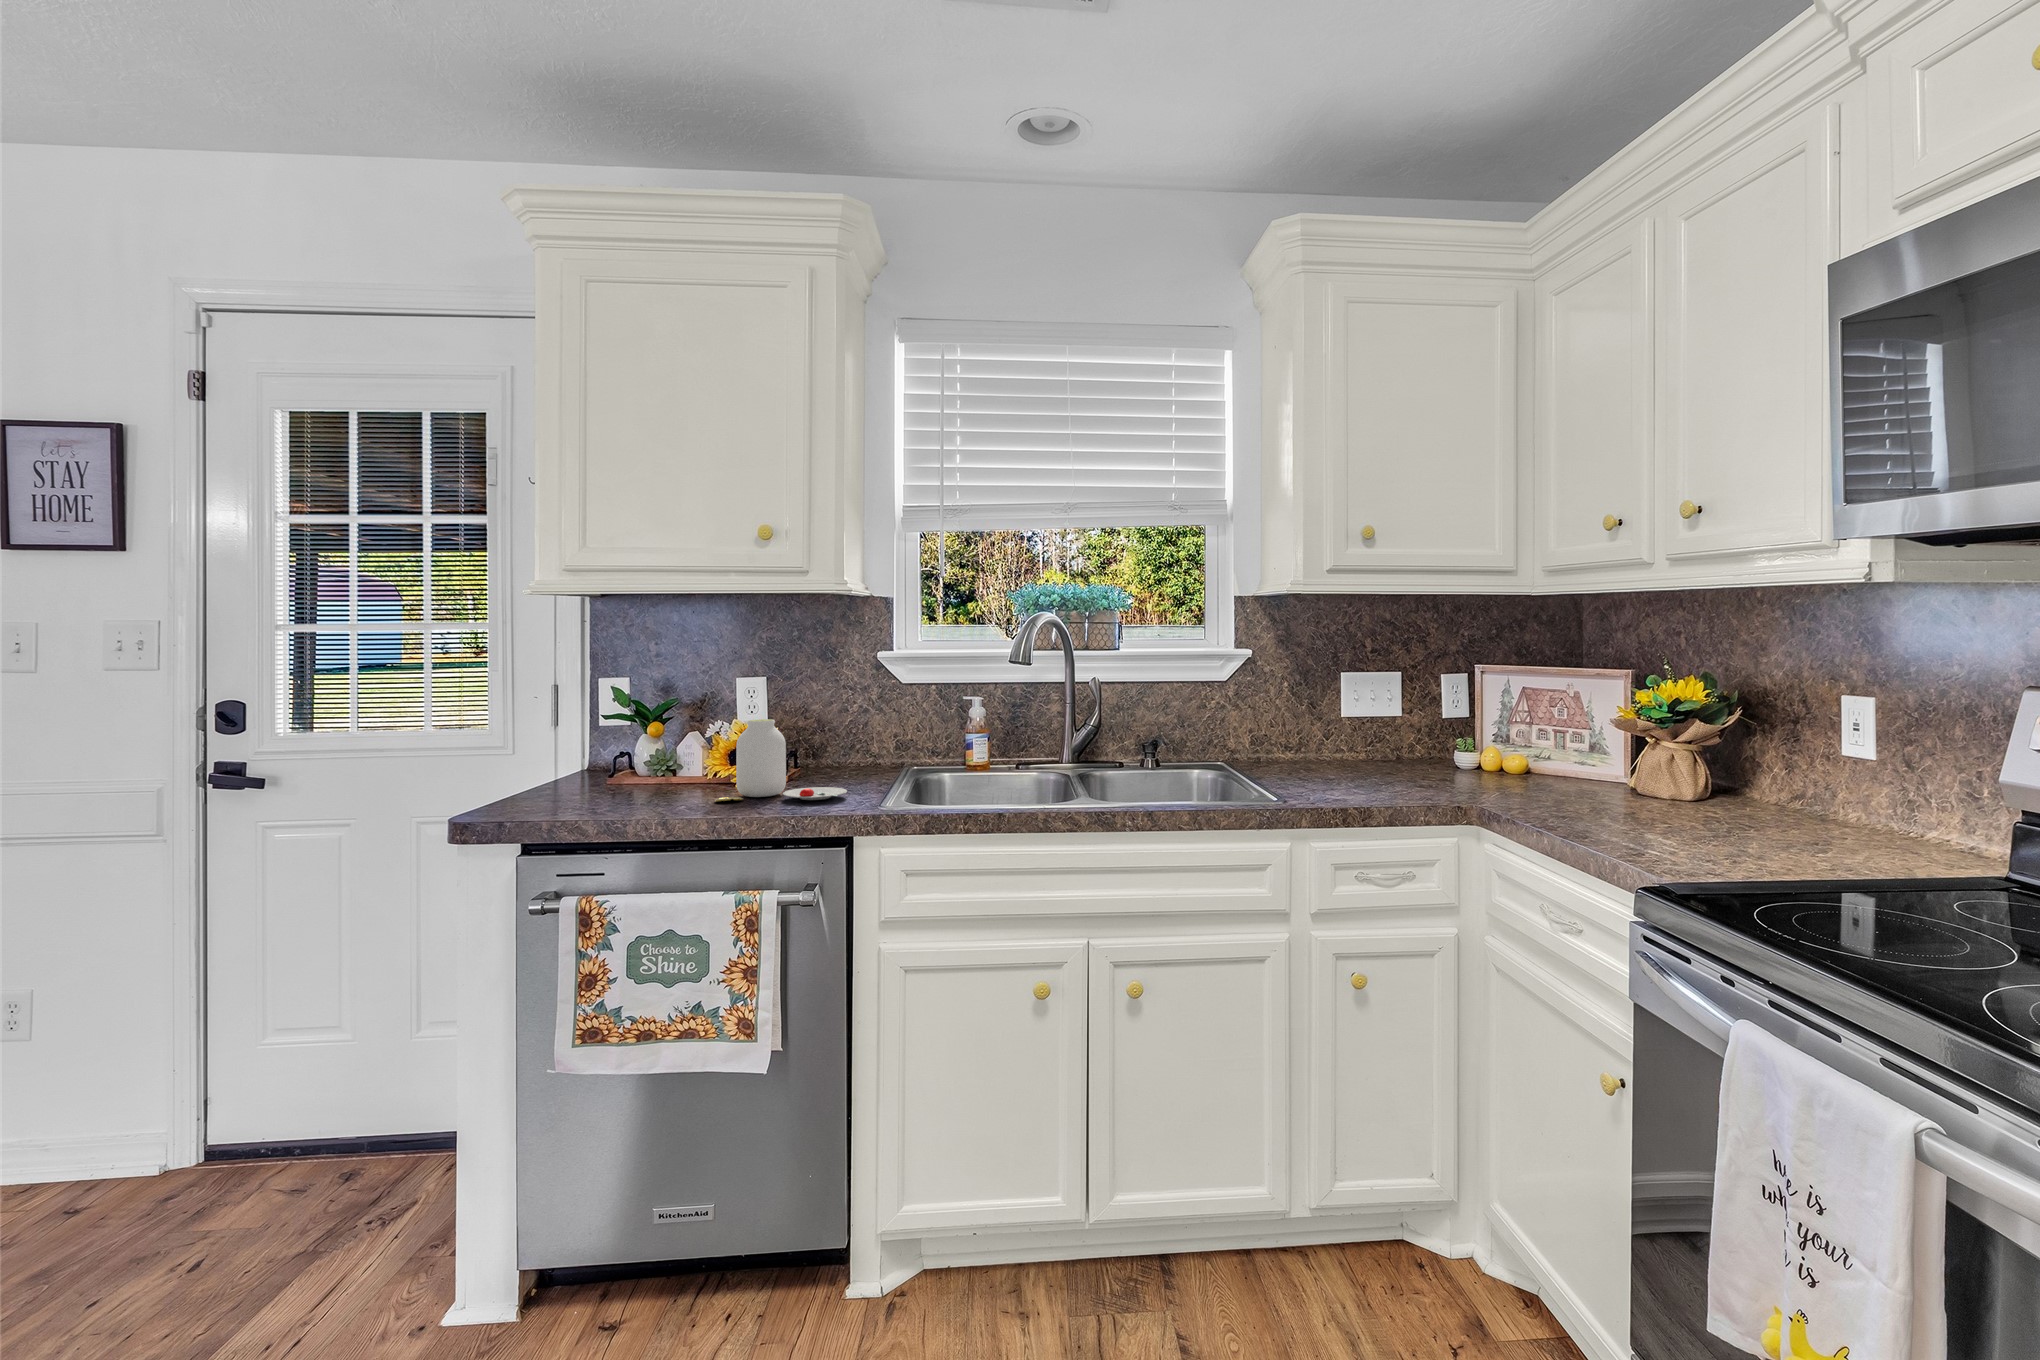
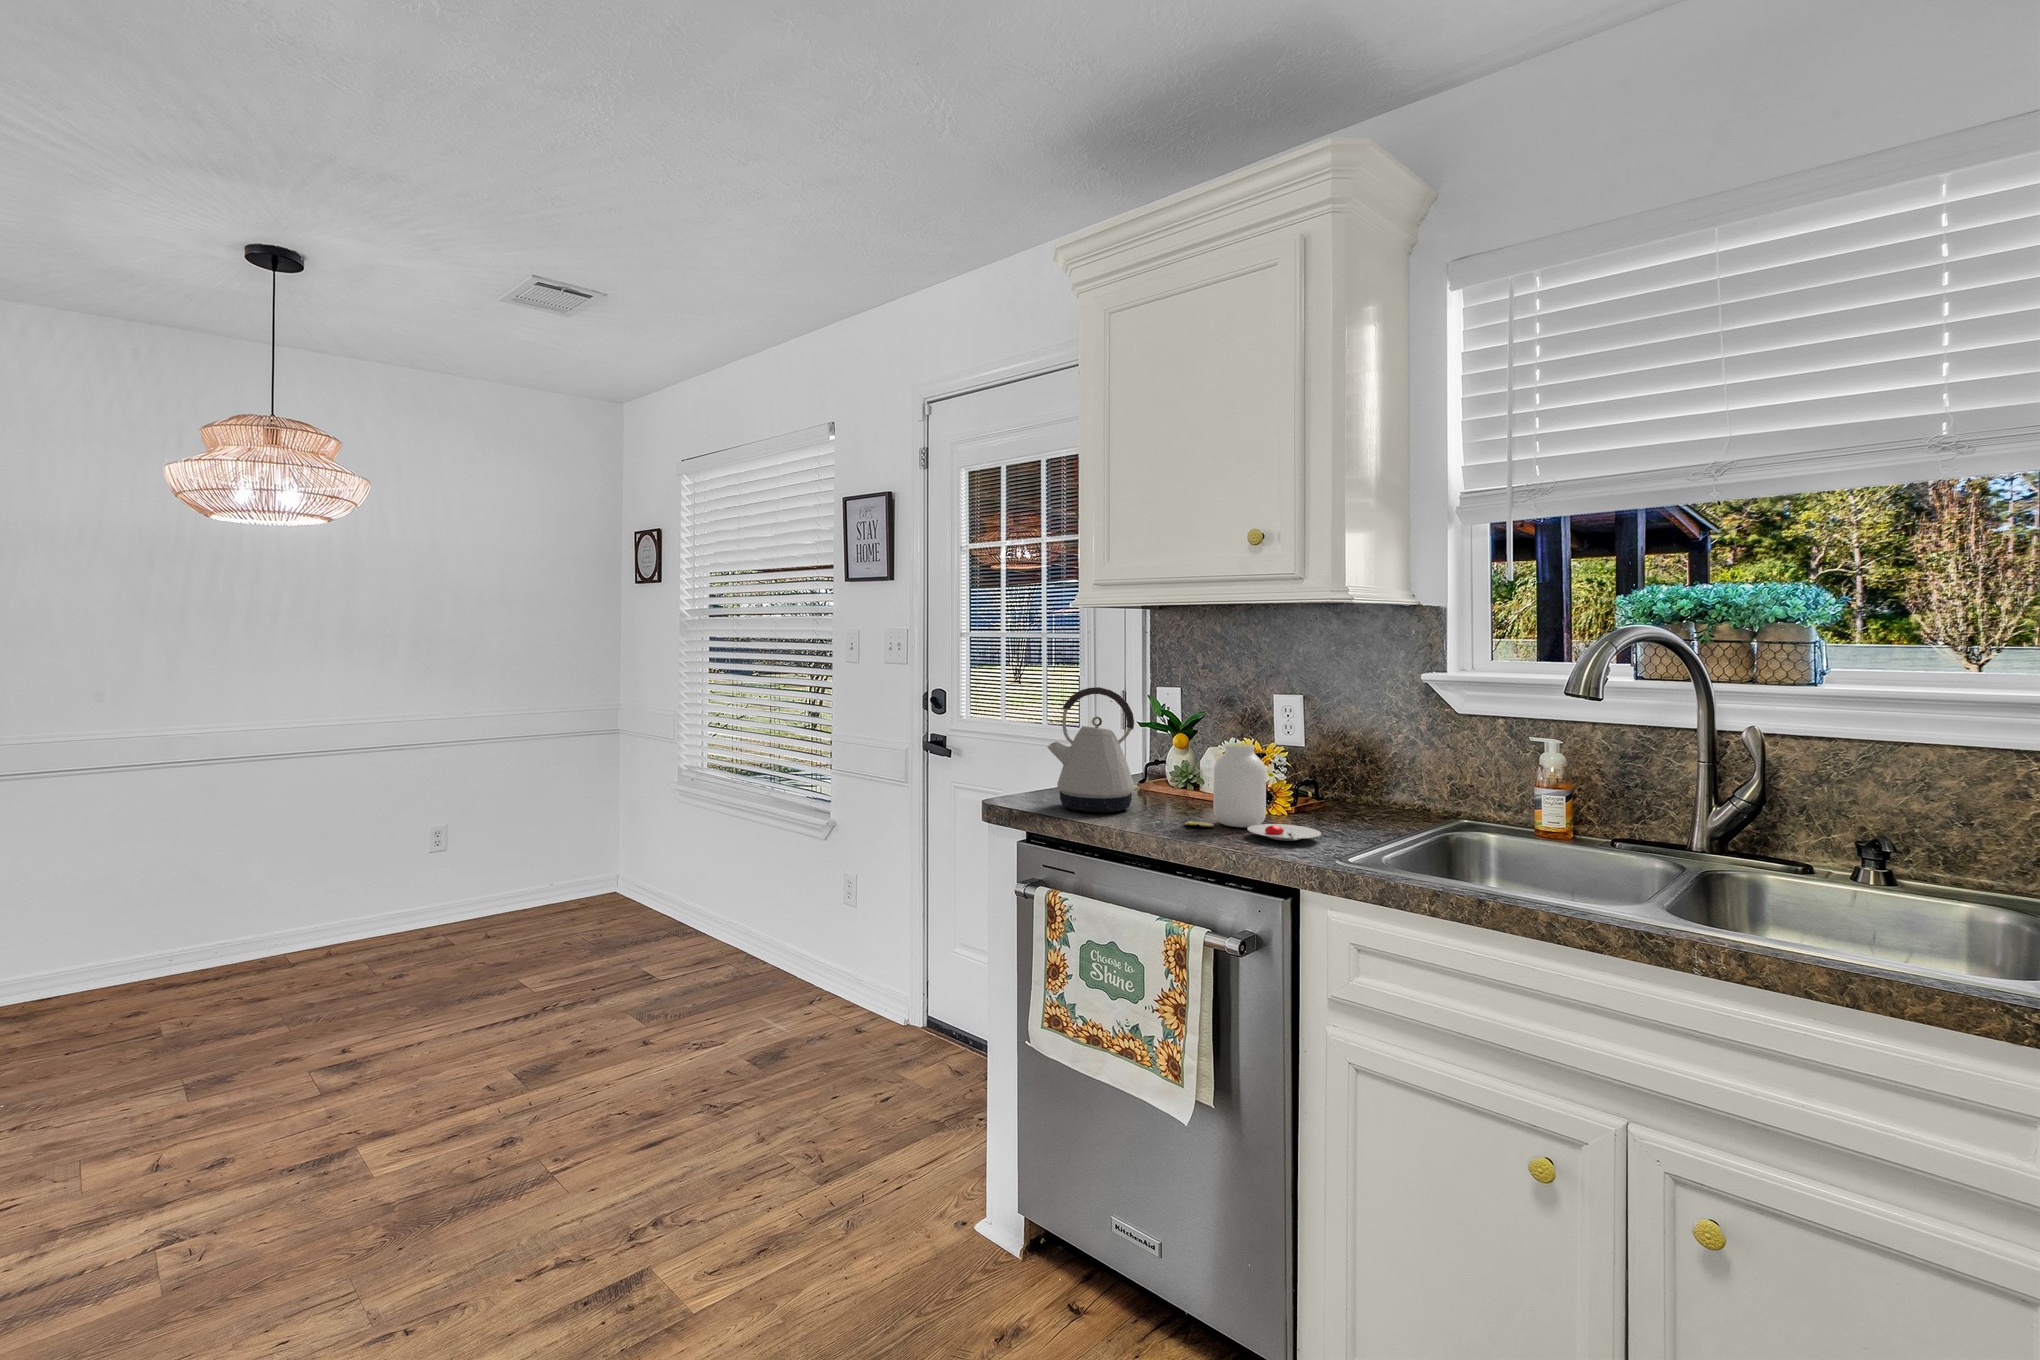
kettle: none [545,672,643,807] -> present [1047,687,1140,813]

